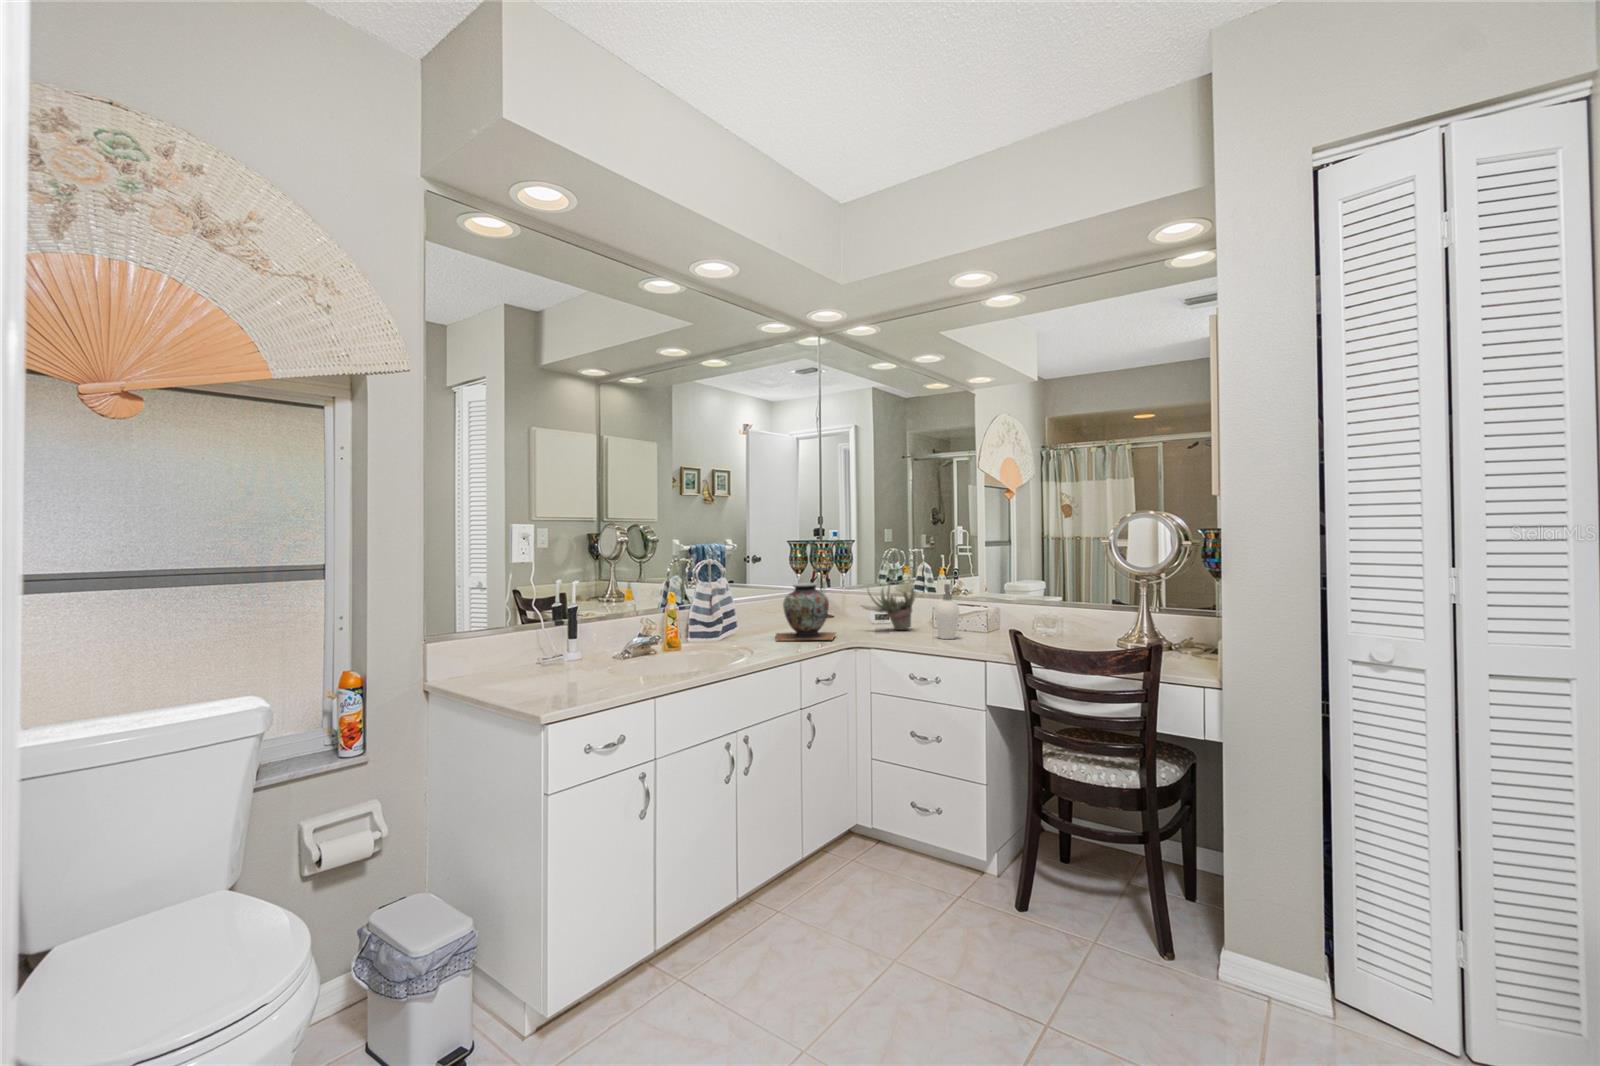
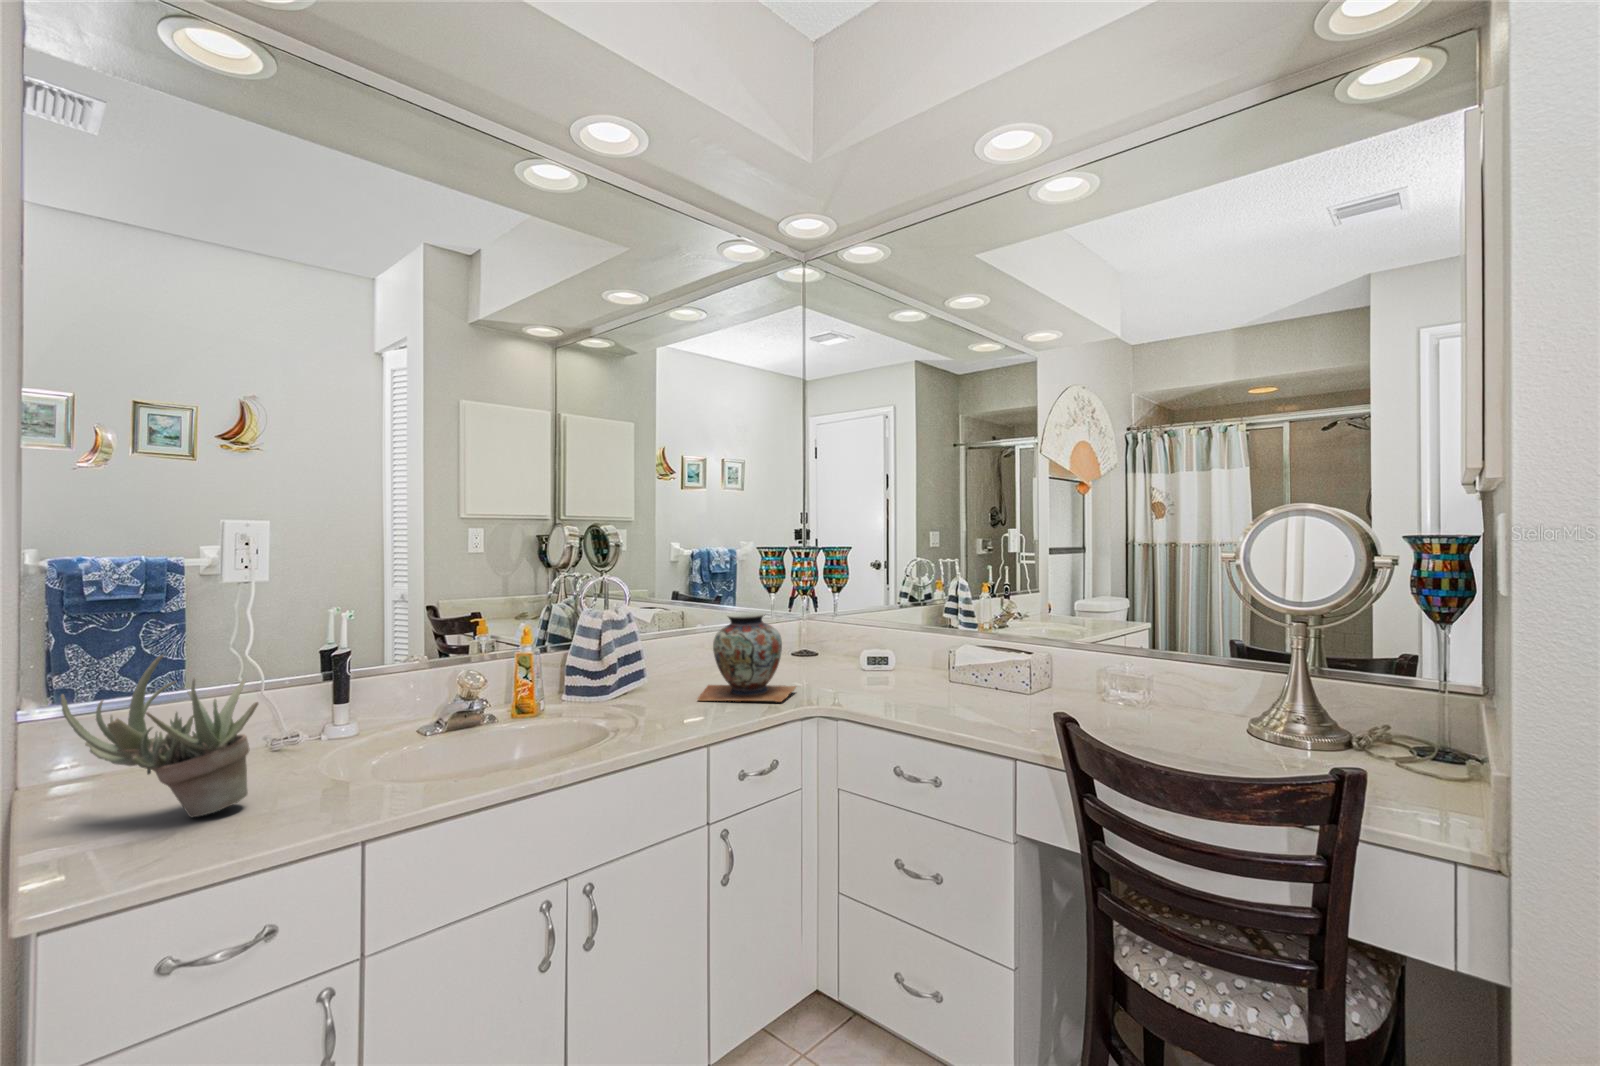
succulent plant: present [862,579,916,630] -> present [61,655,258,817]
soap dispenser: present [935,584,959,639] -> none [945,617,983,704]

